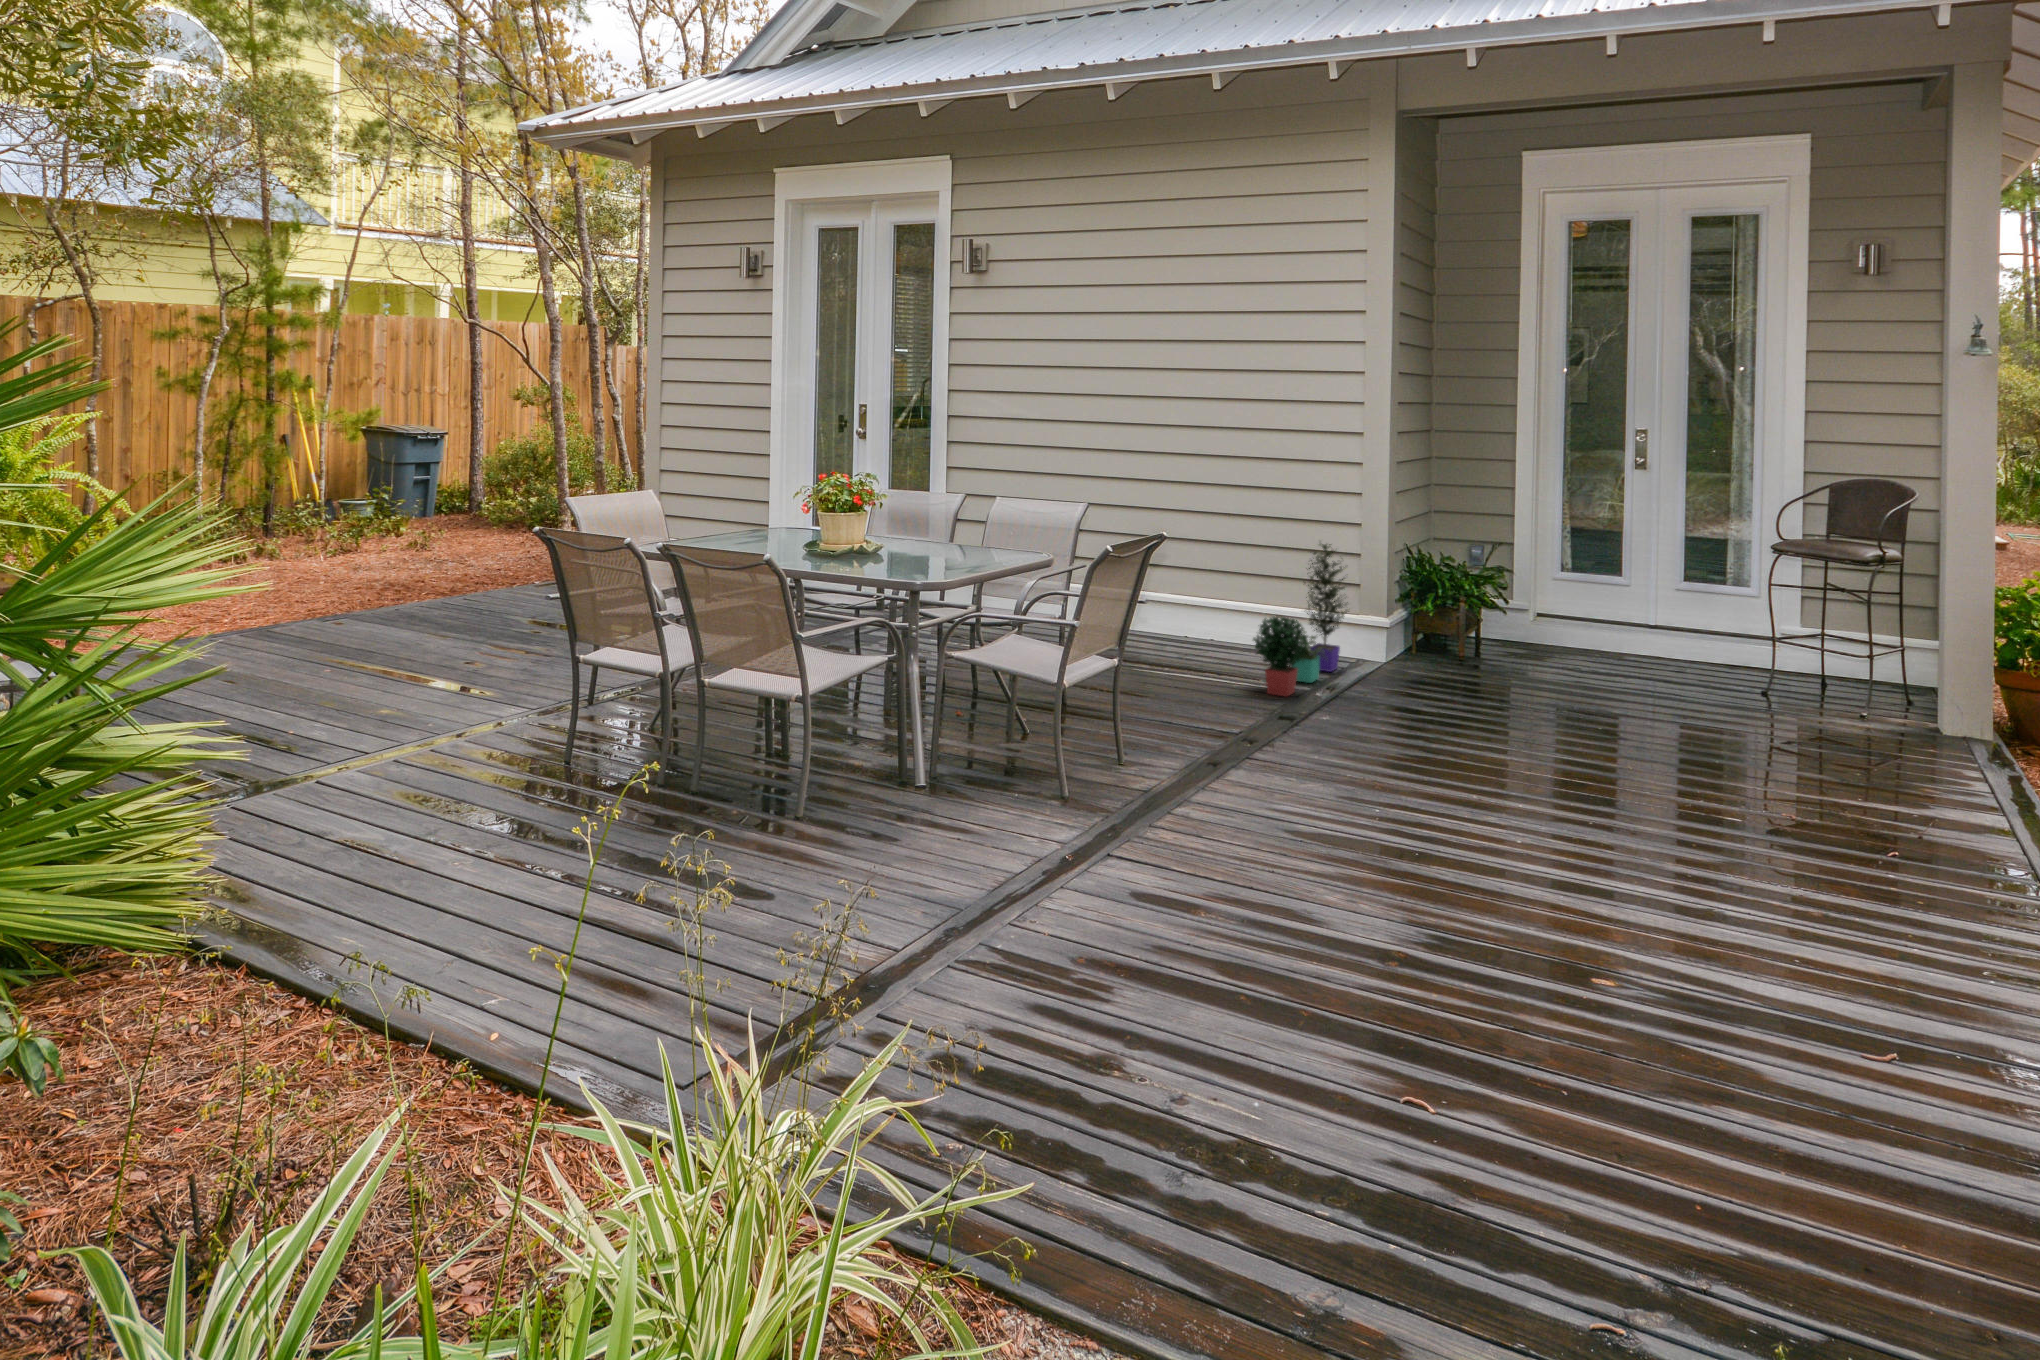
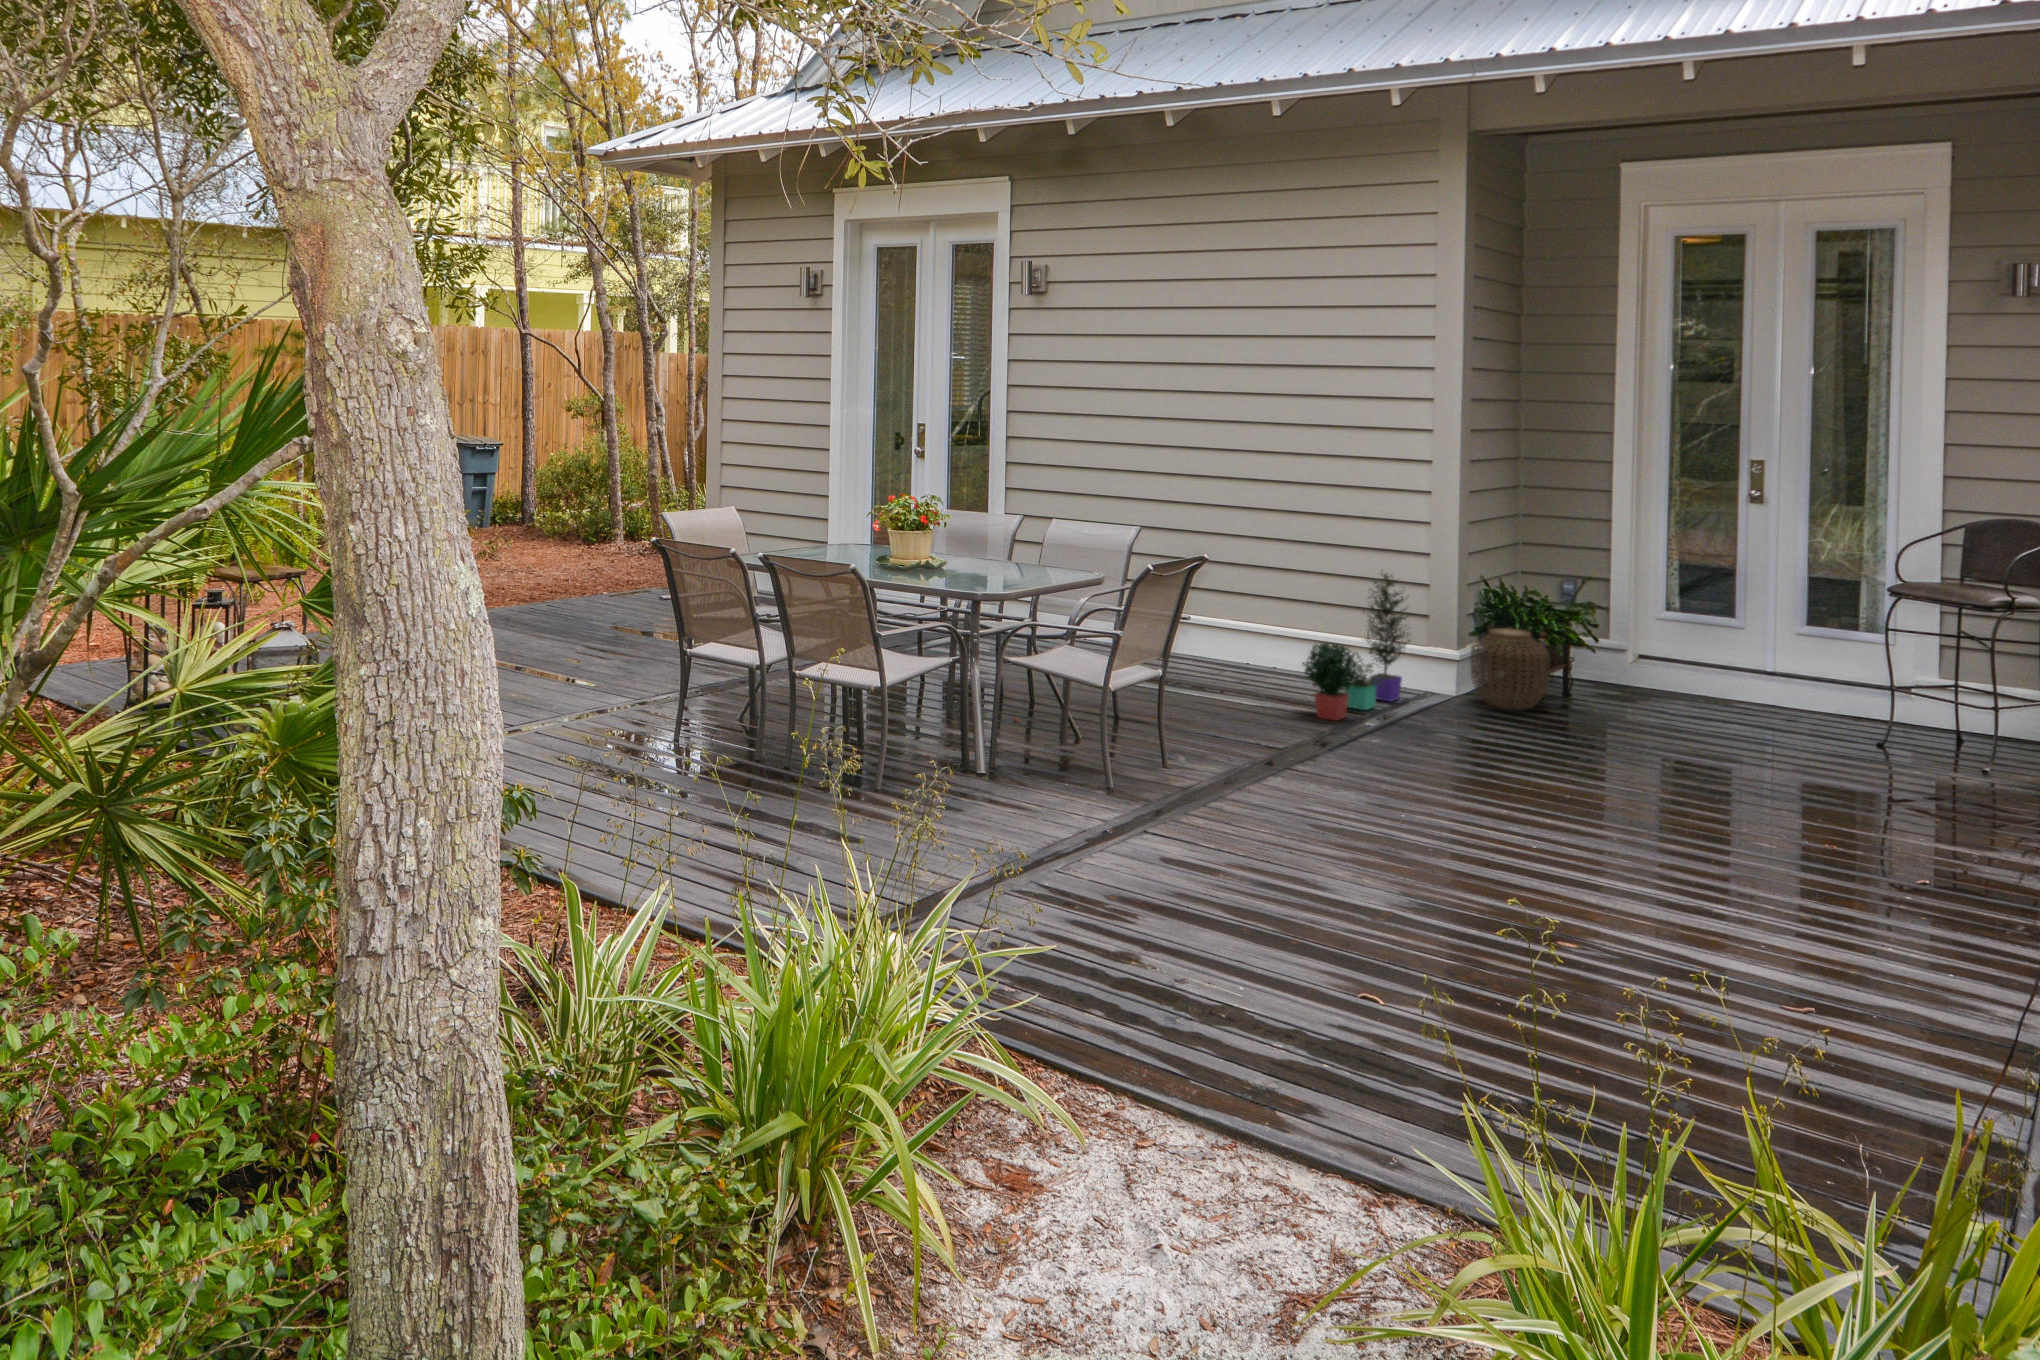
woven basket: none [1402,594,1477,675] -> present [1471,628,1550,710]

